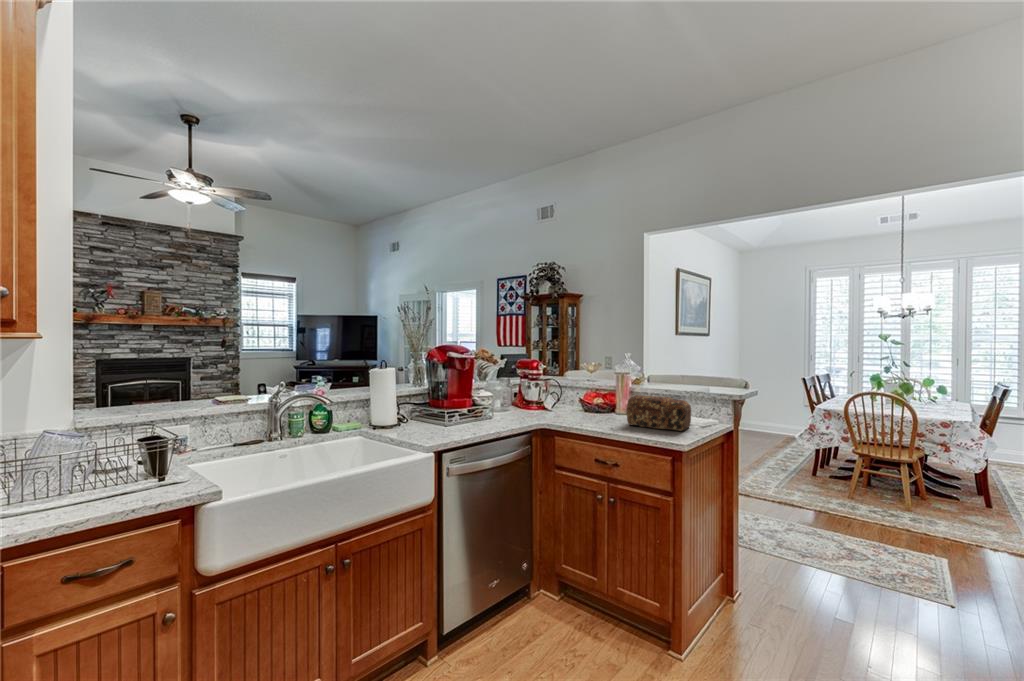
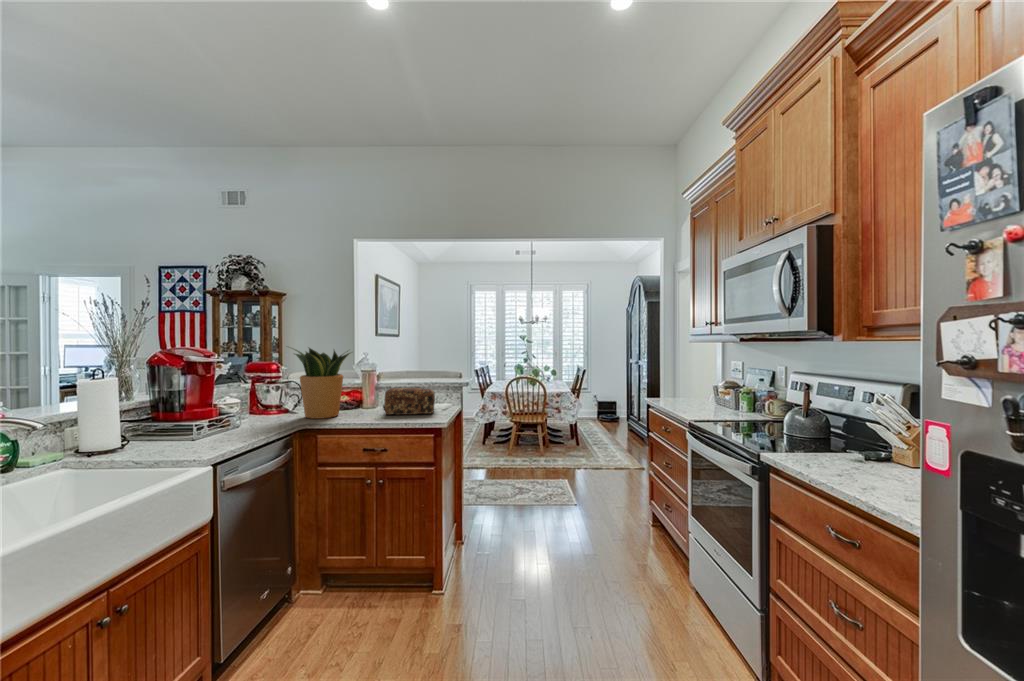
potted plant: none [537,344,594,420] -> present [294,348,350,419]

